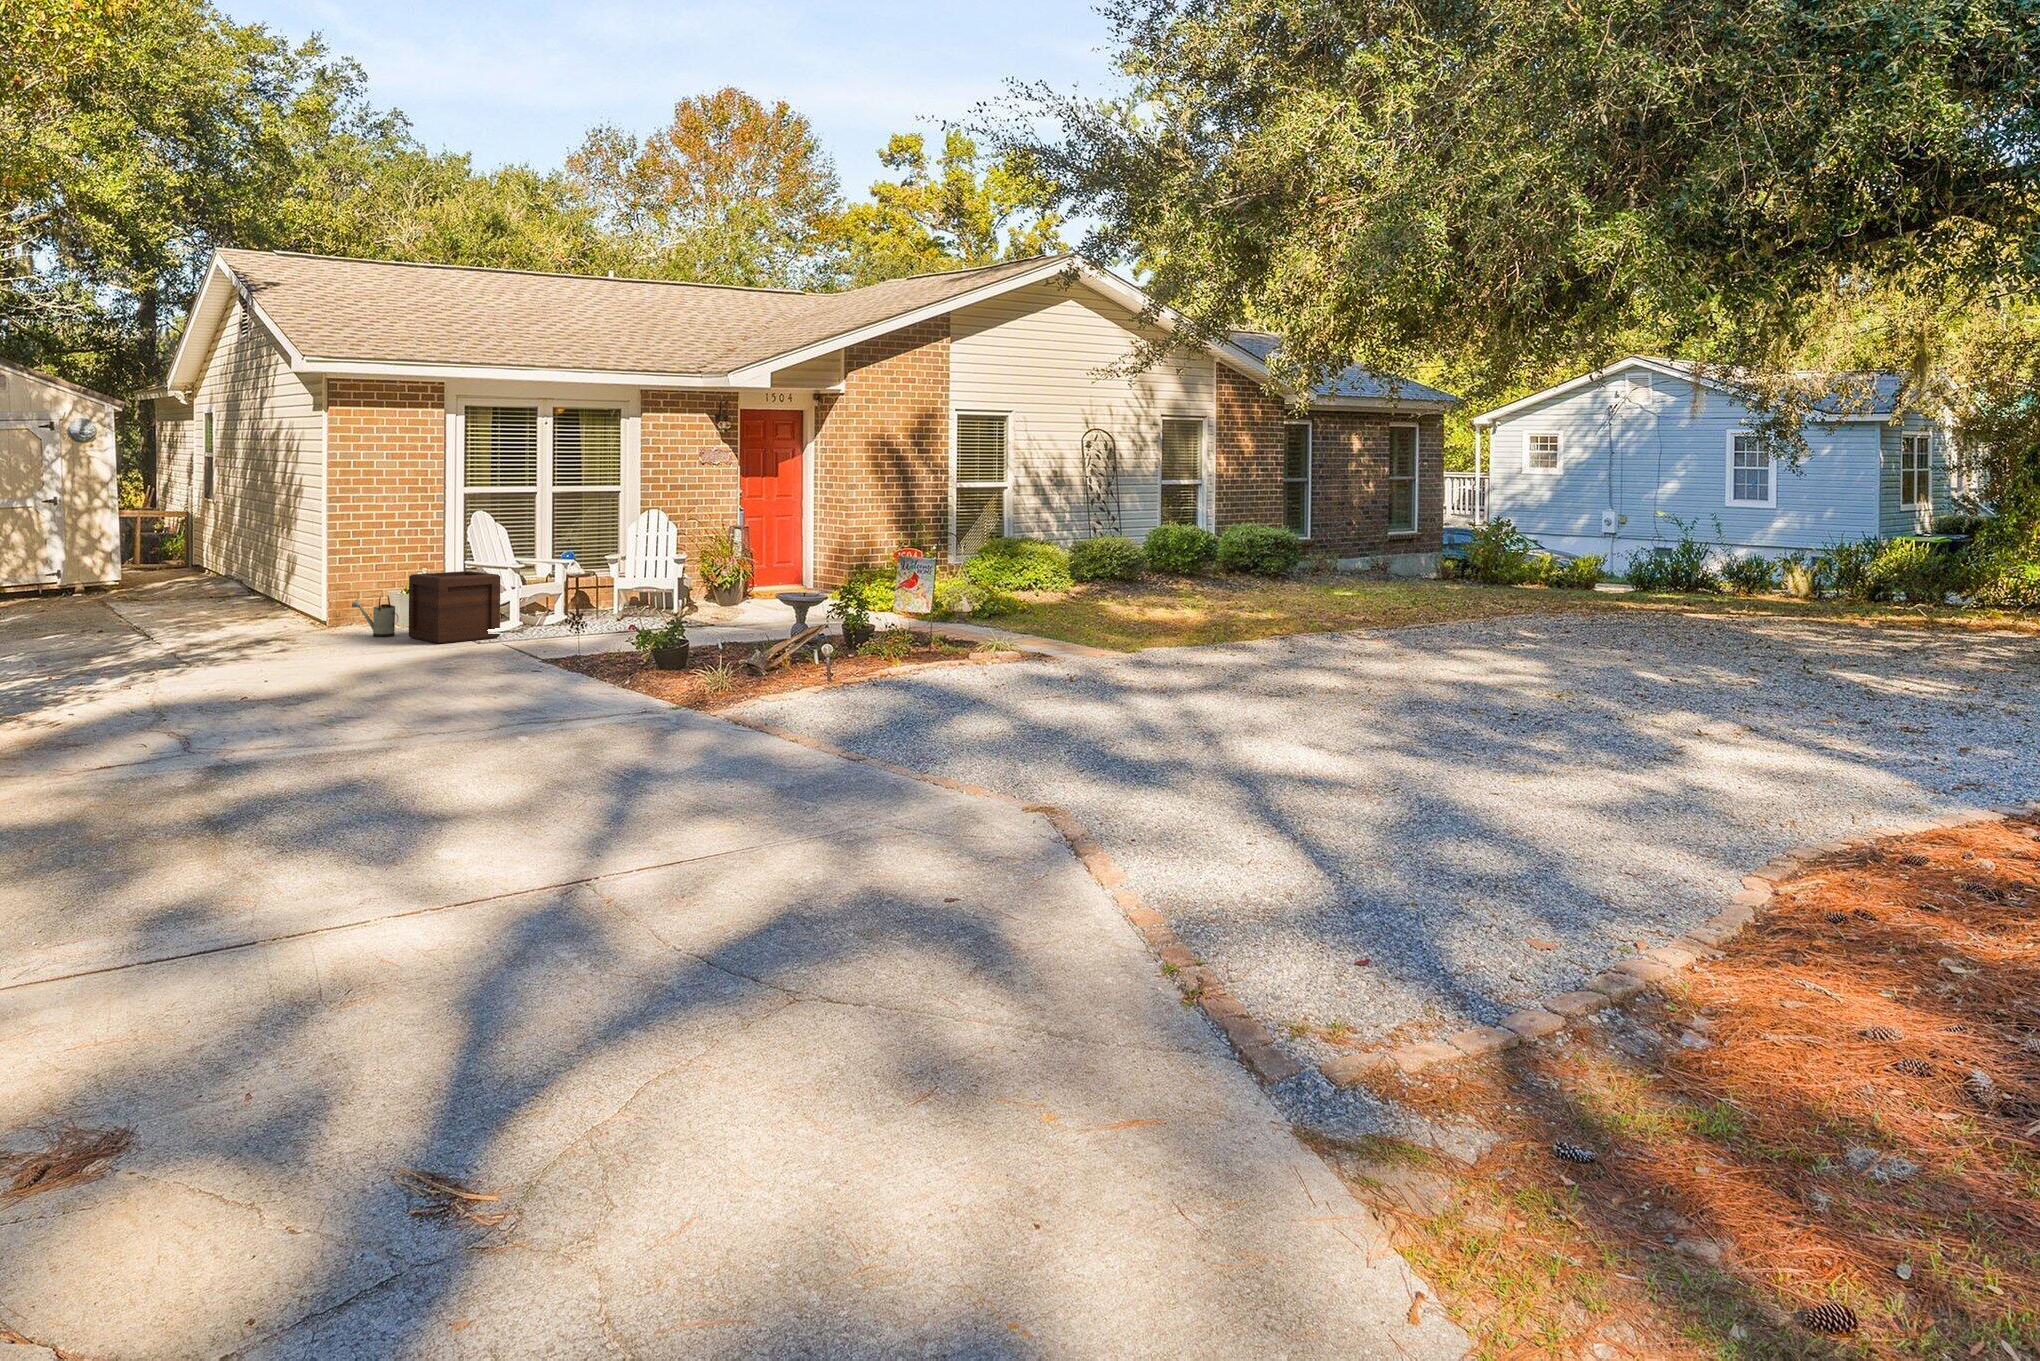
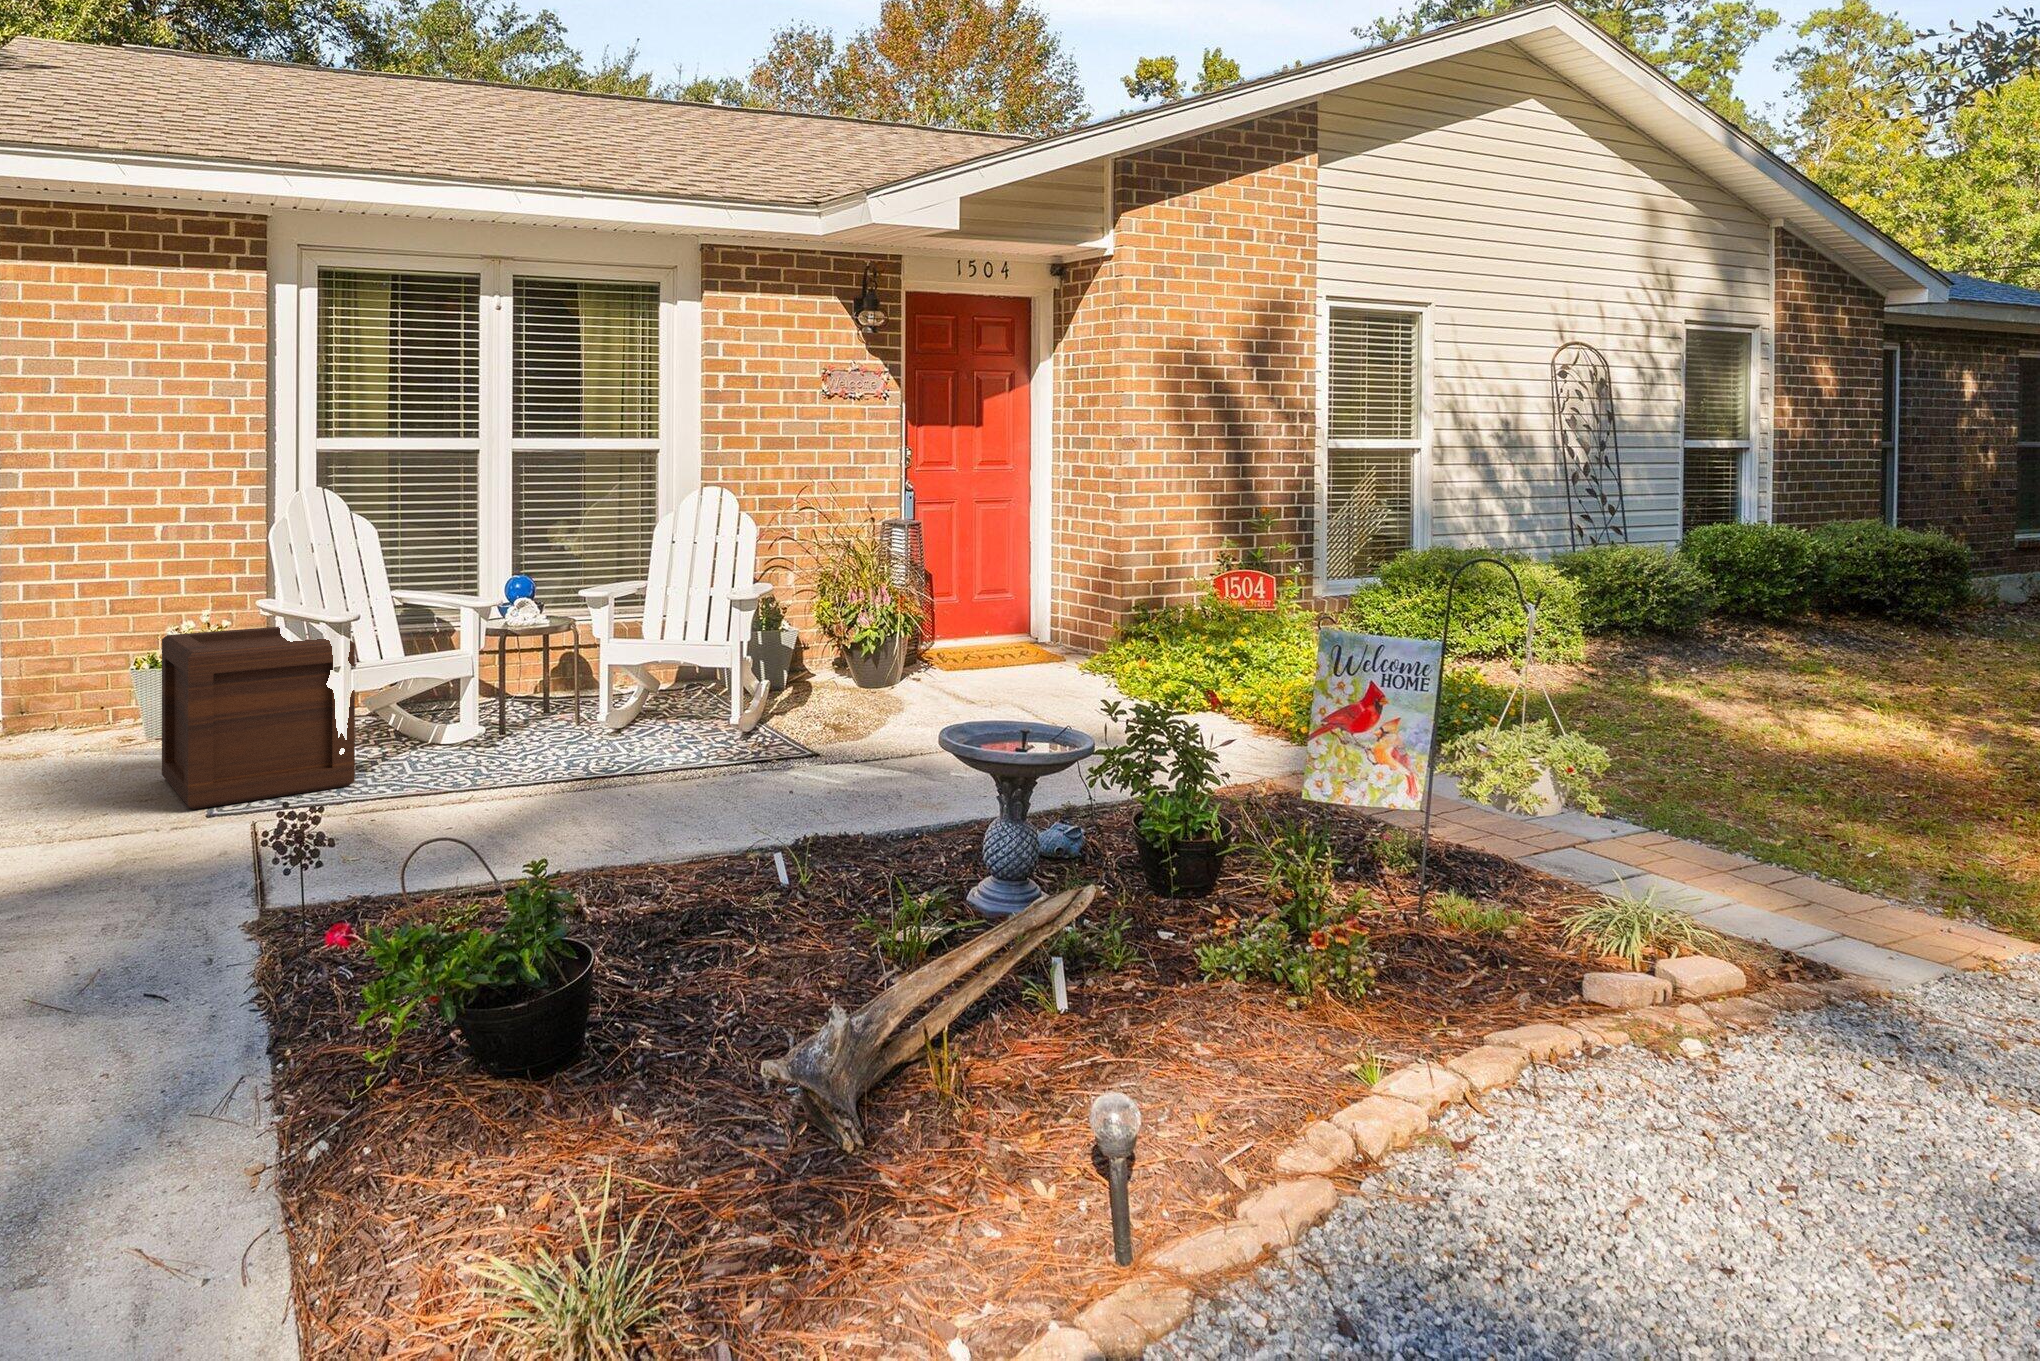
watering can: present [352,596,398,637] -> none [57,677,151,773]

